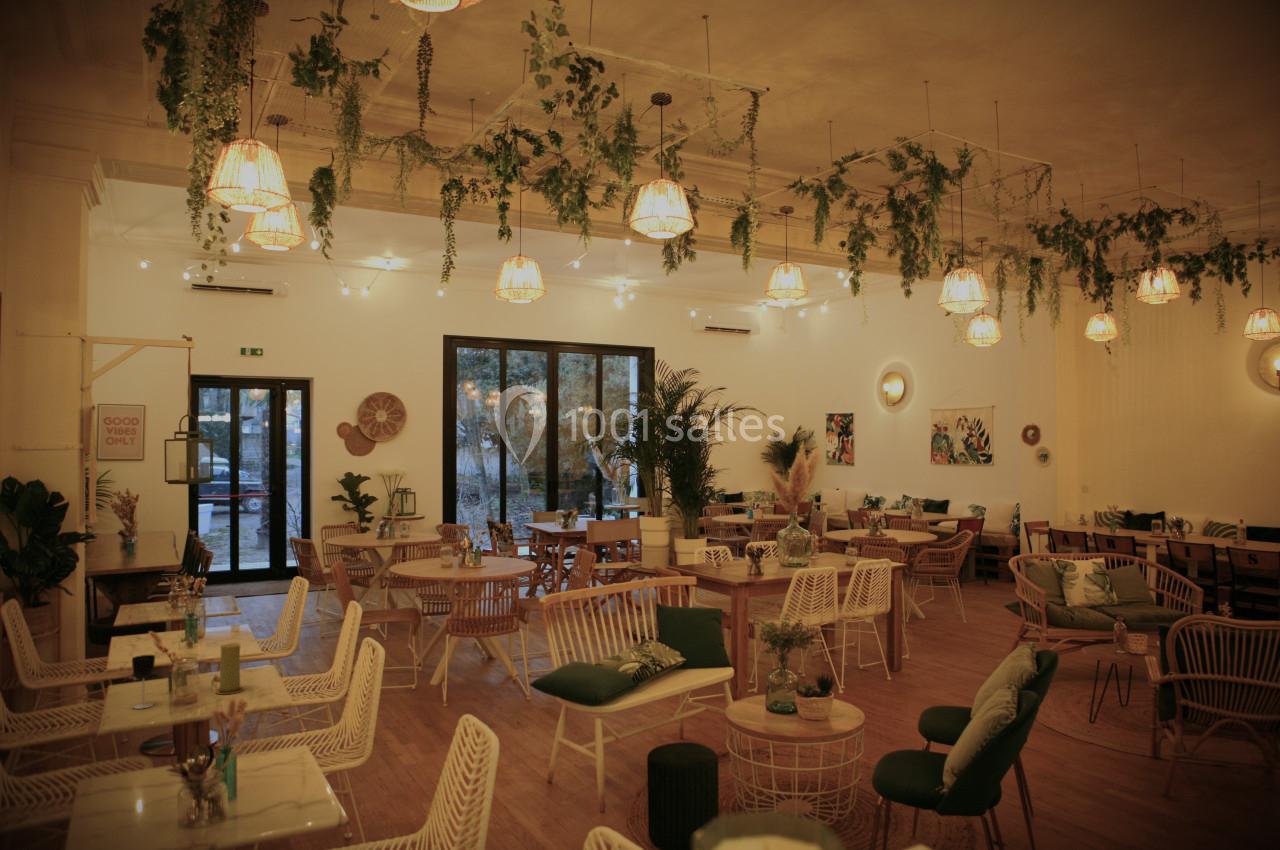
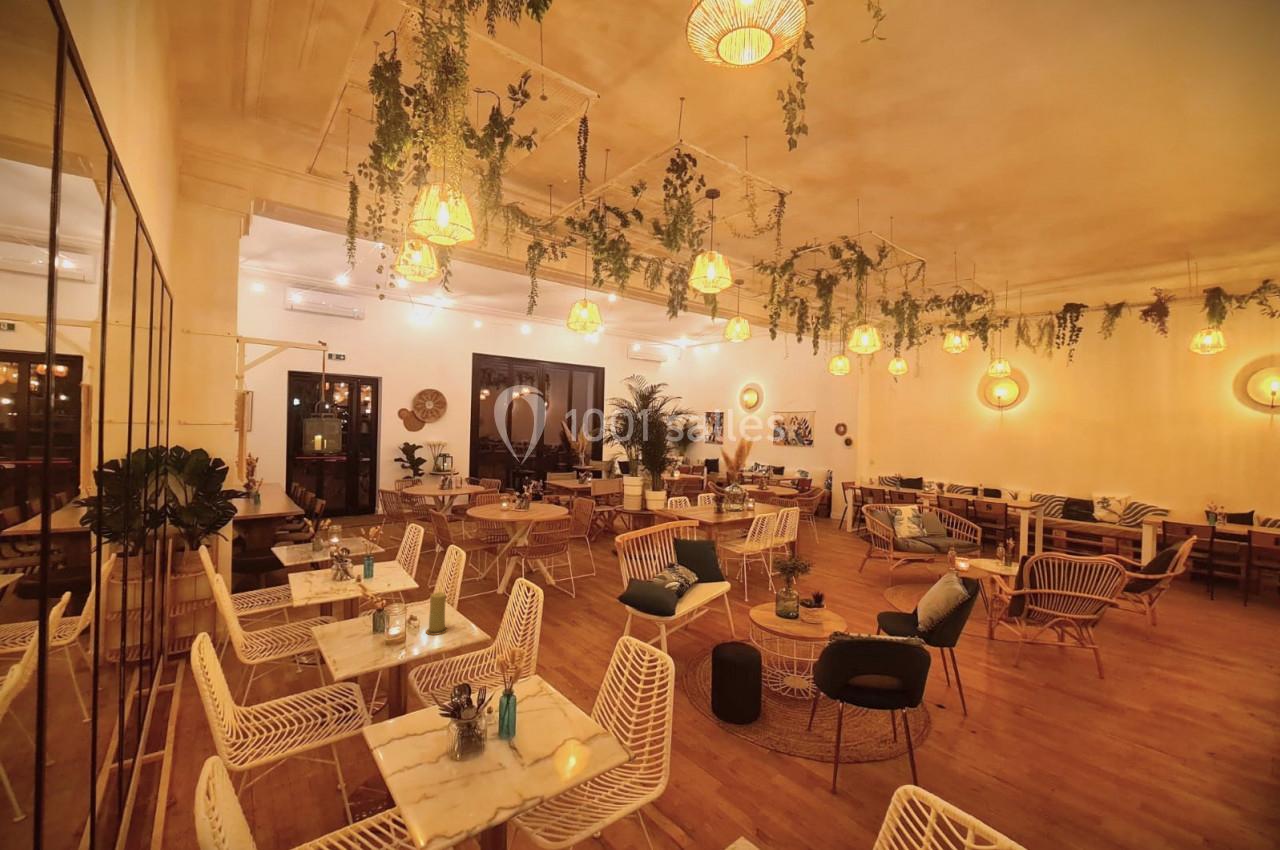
wine glass: present [132,655,155,709] -> none [365,607,383,653]

